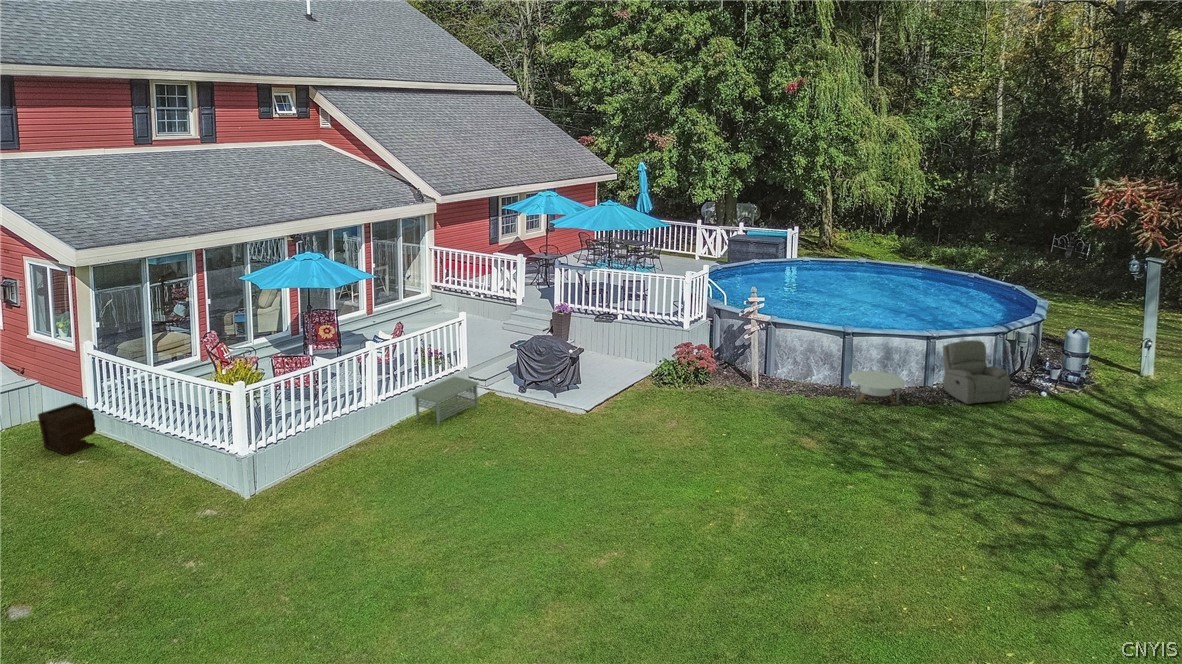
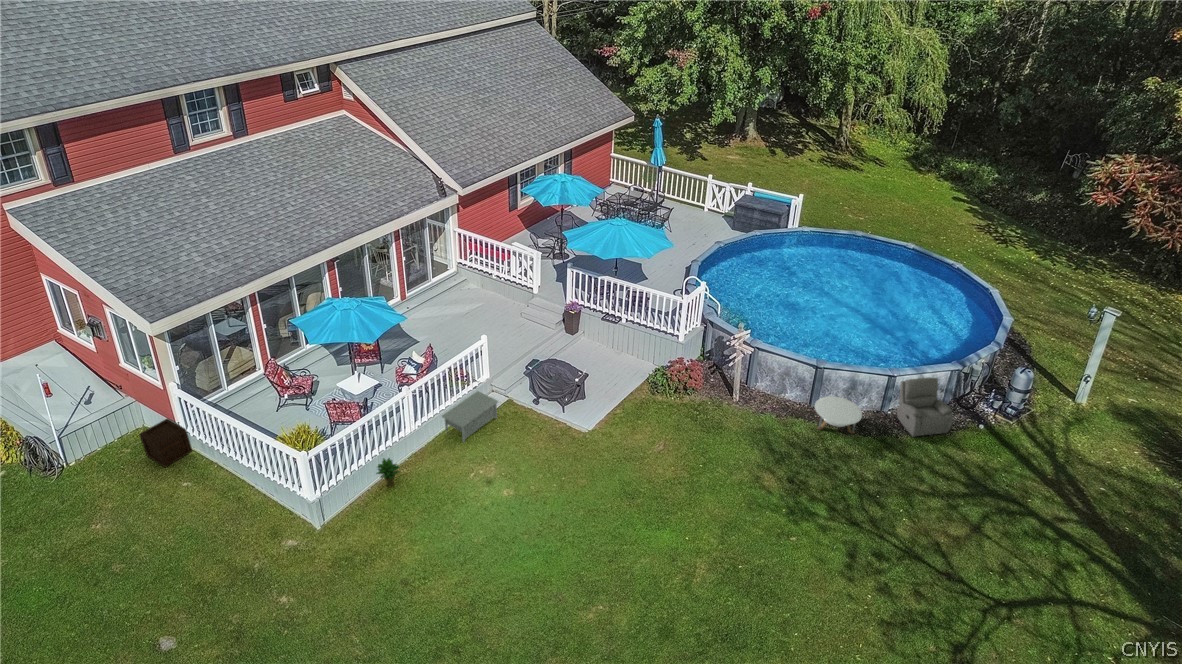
potted plant: none [329,422,361,462] -> present [377,458,400,487]

